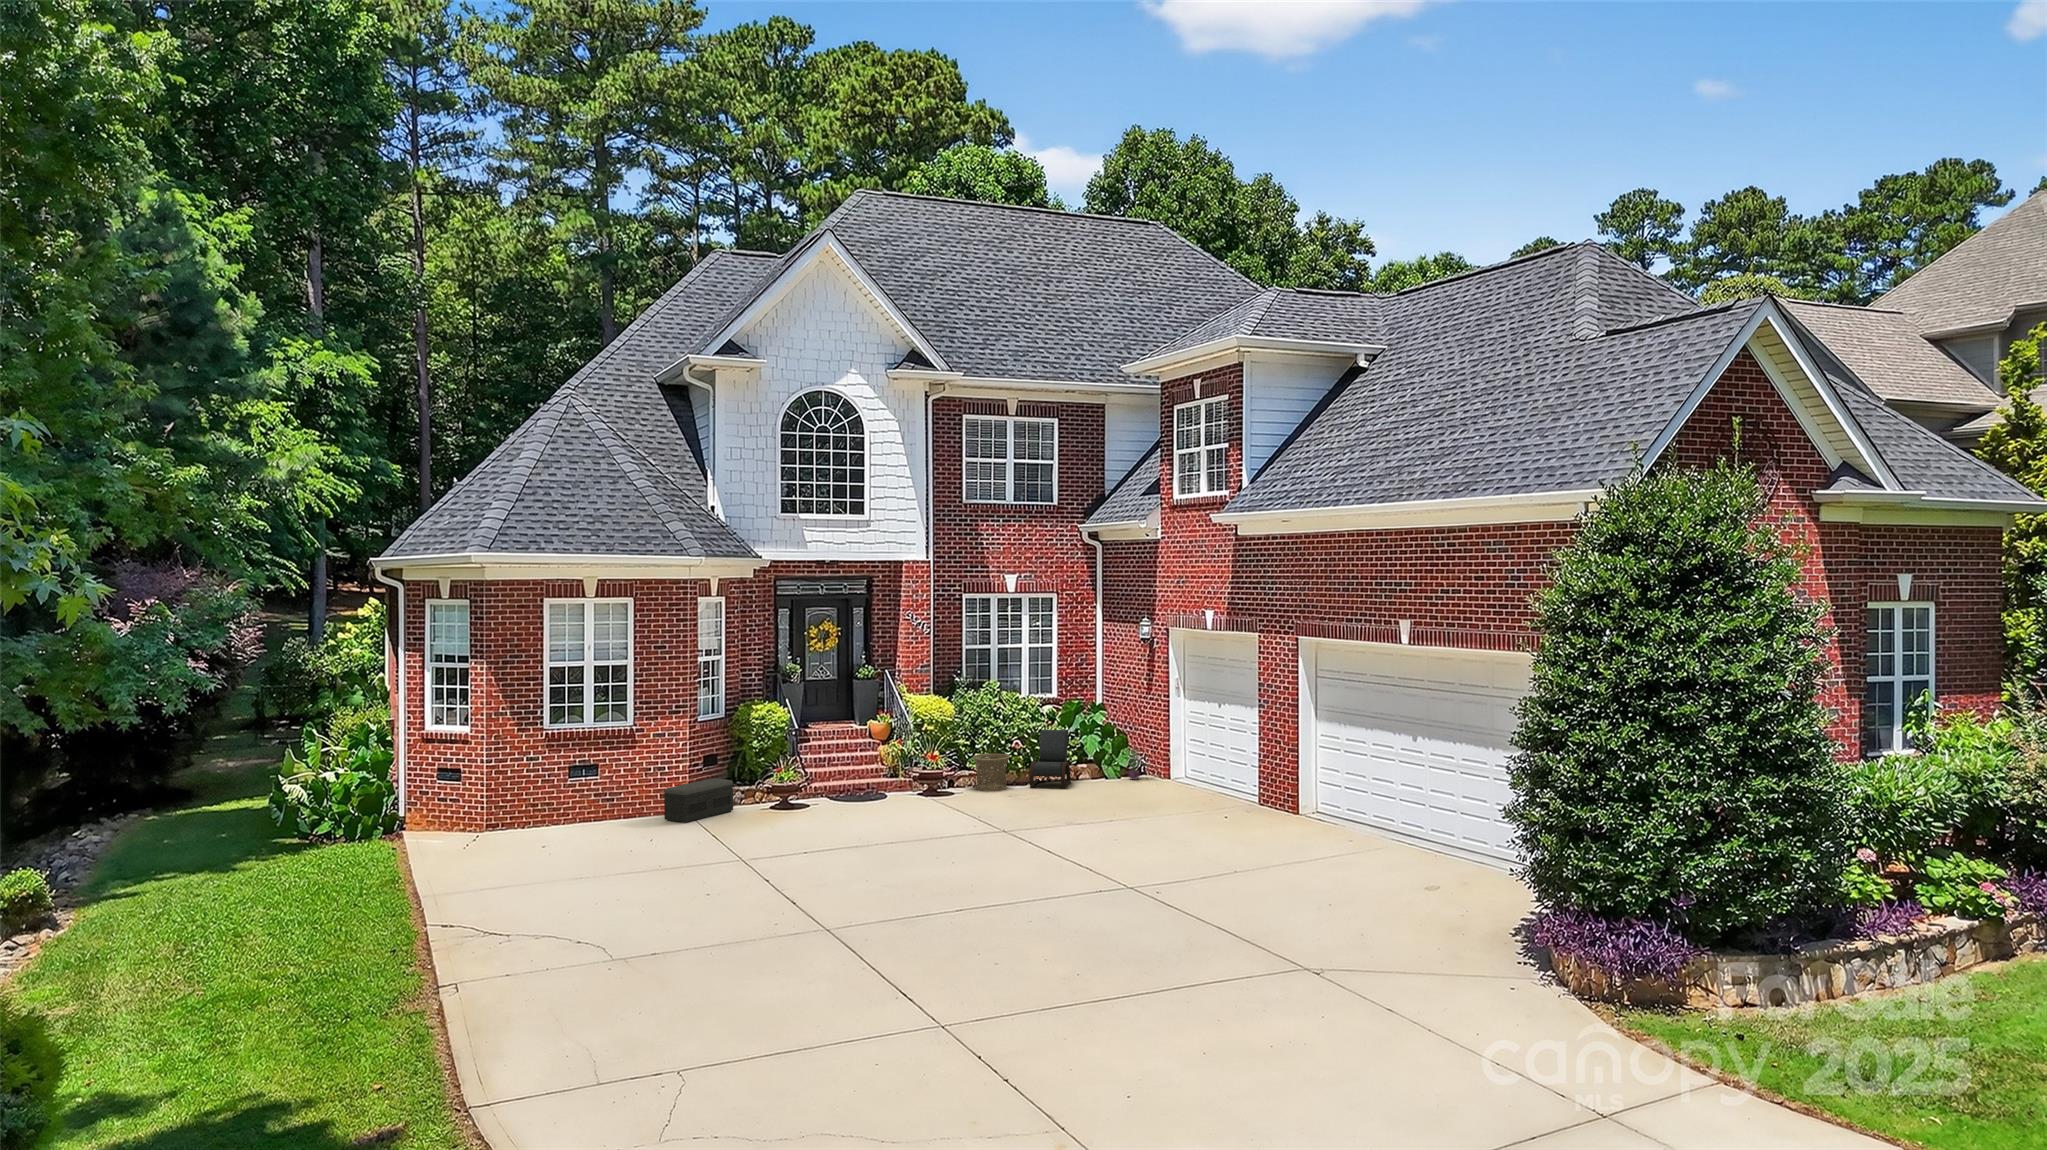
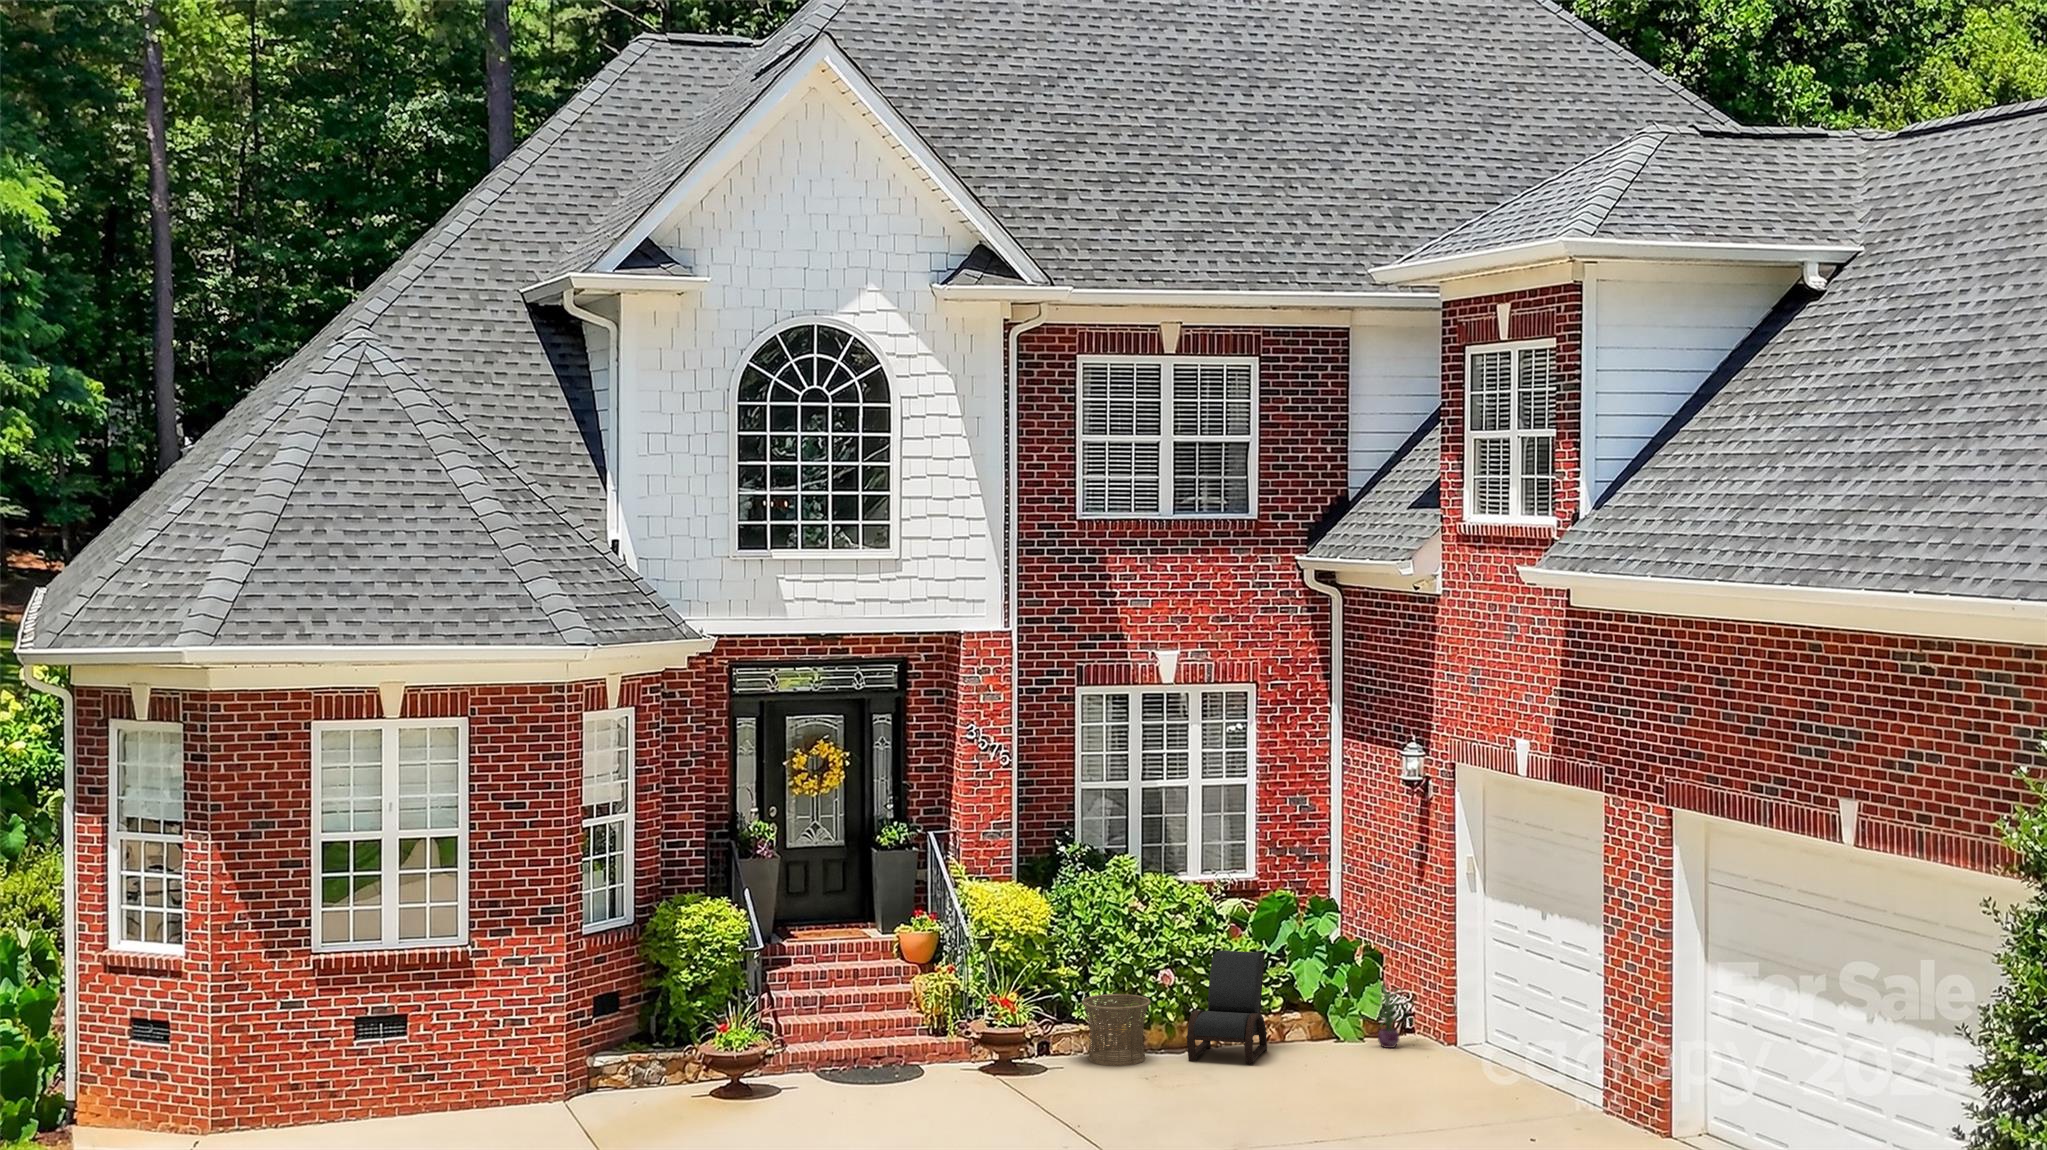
storage bench: present [664,779,733,823] -> none [518,1038,642,1122]

